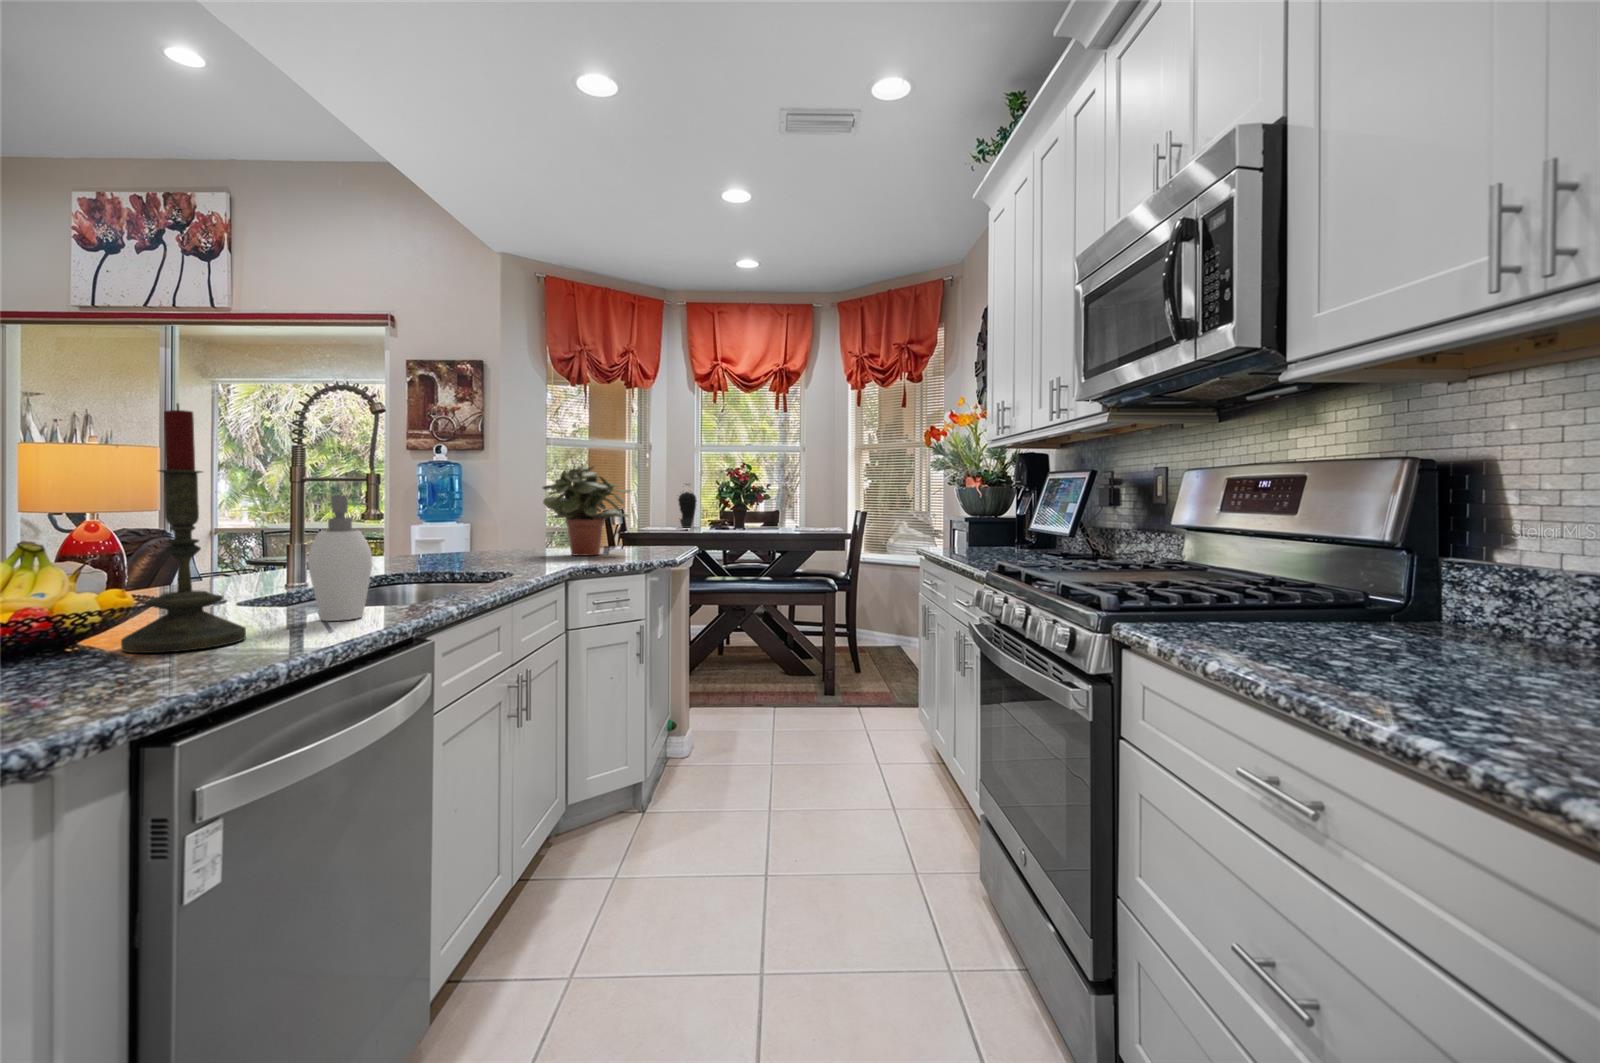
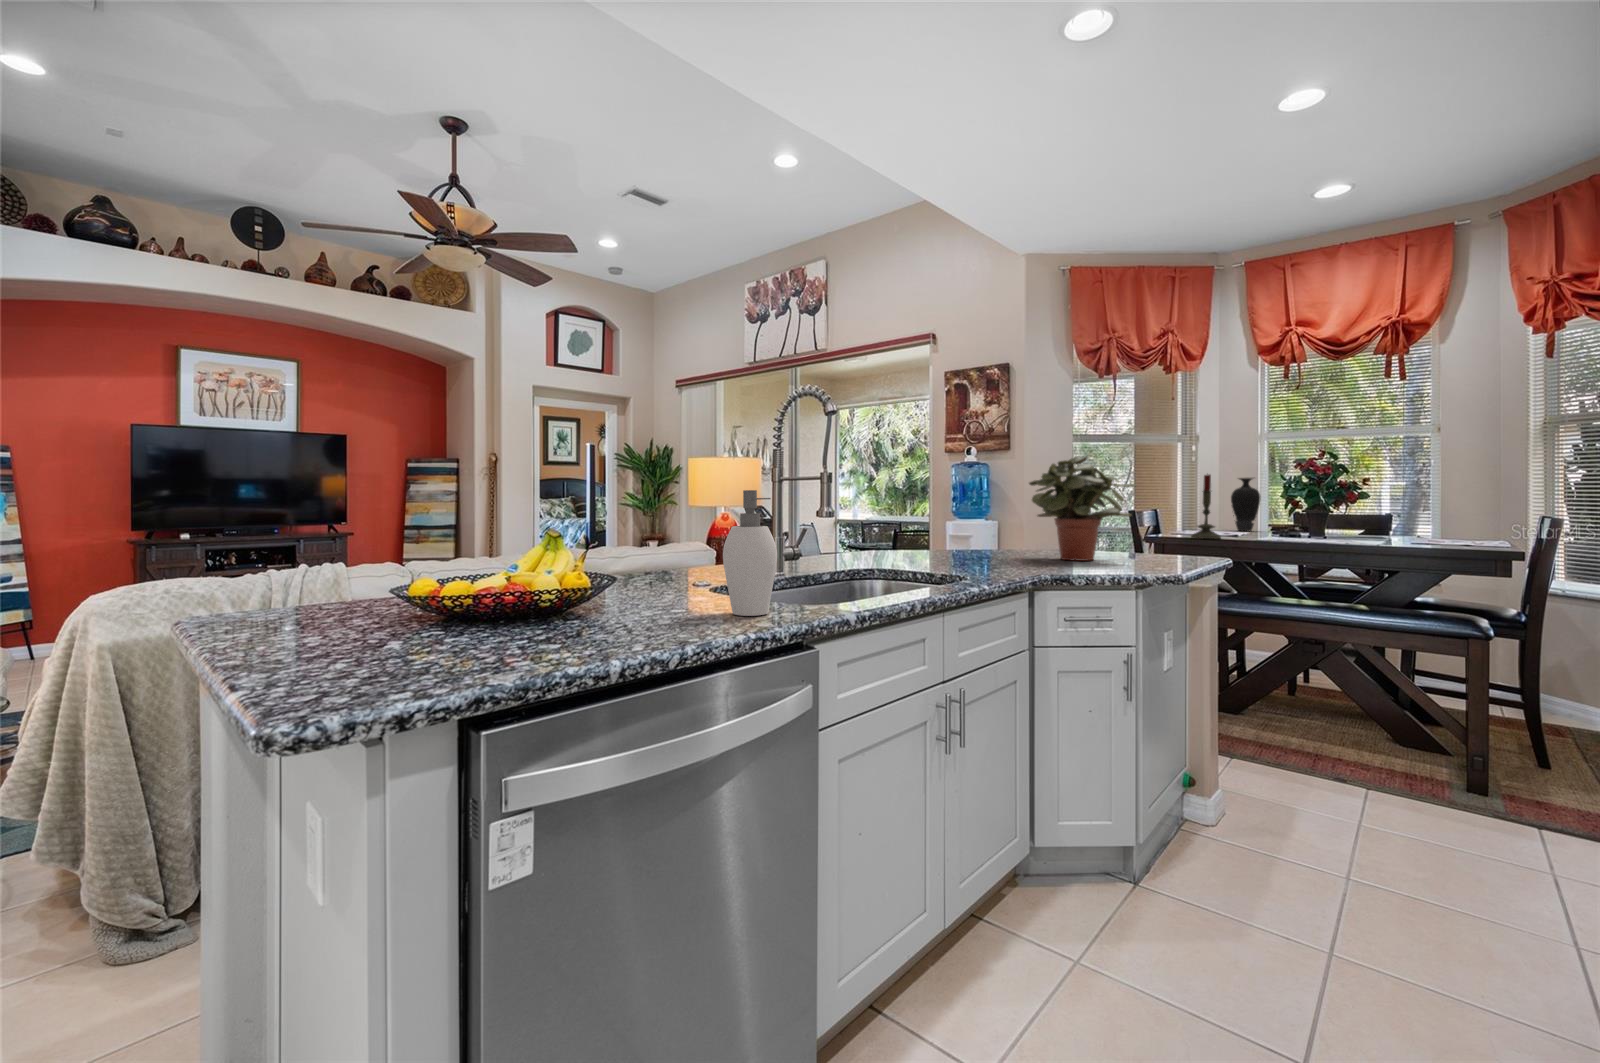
candle: present [121,404,246,653] -> present [1191,474,1221,539]

